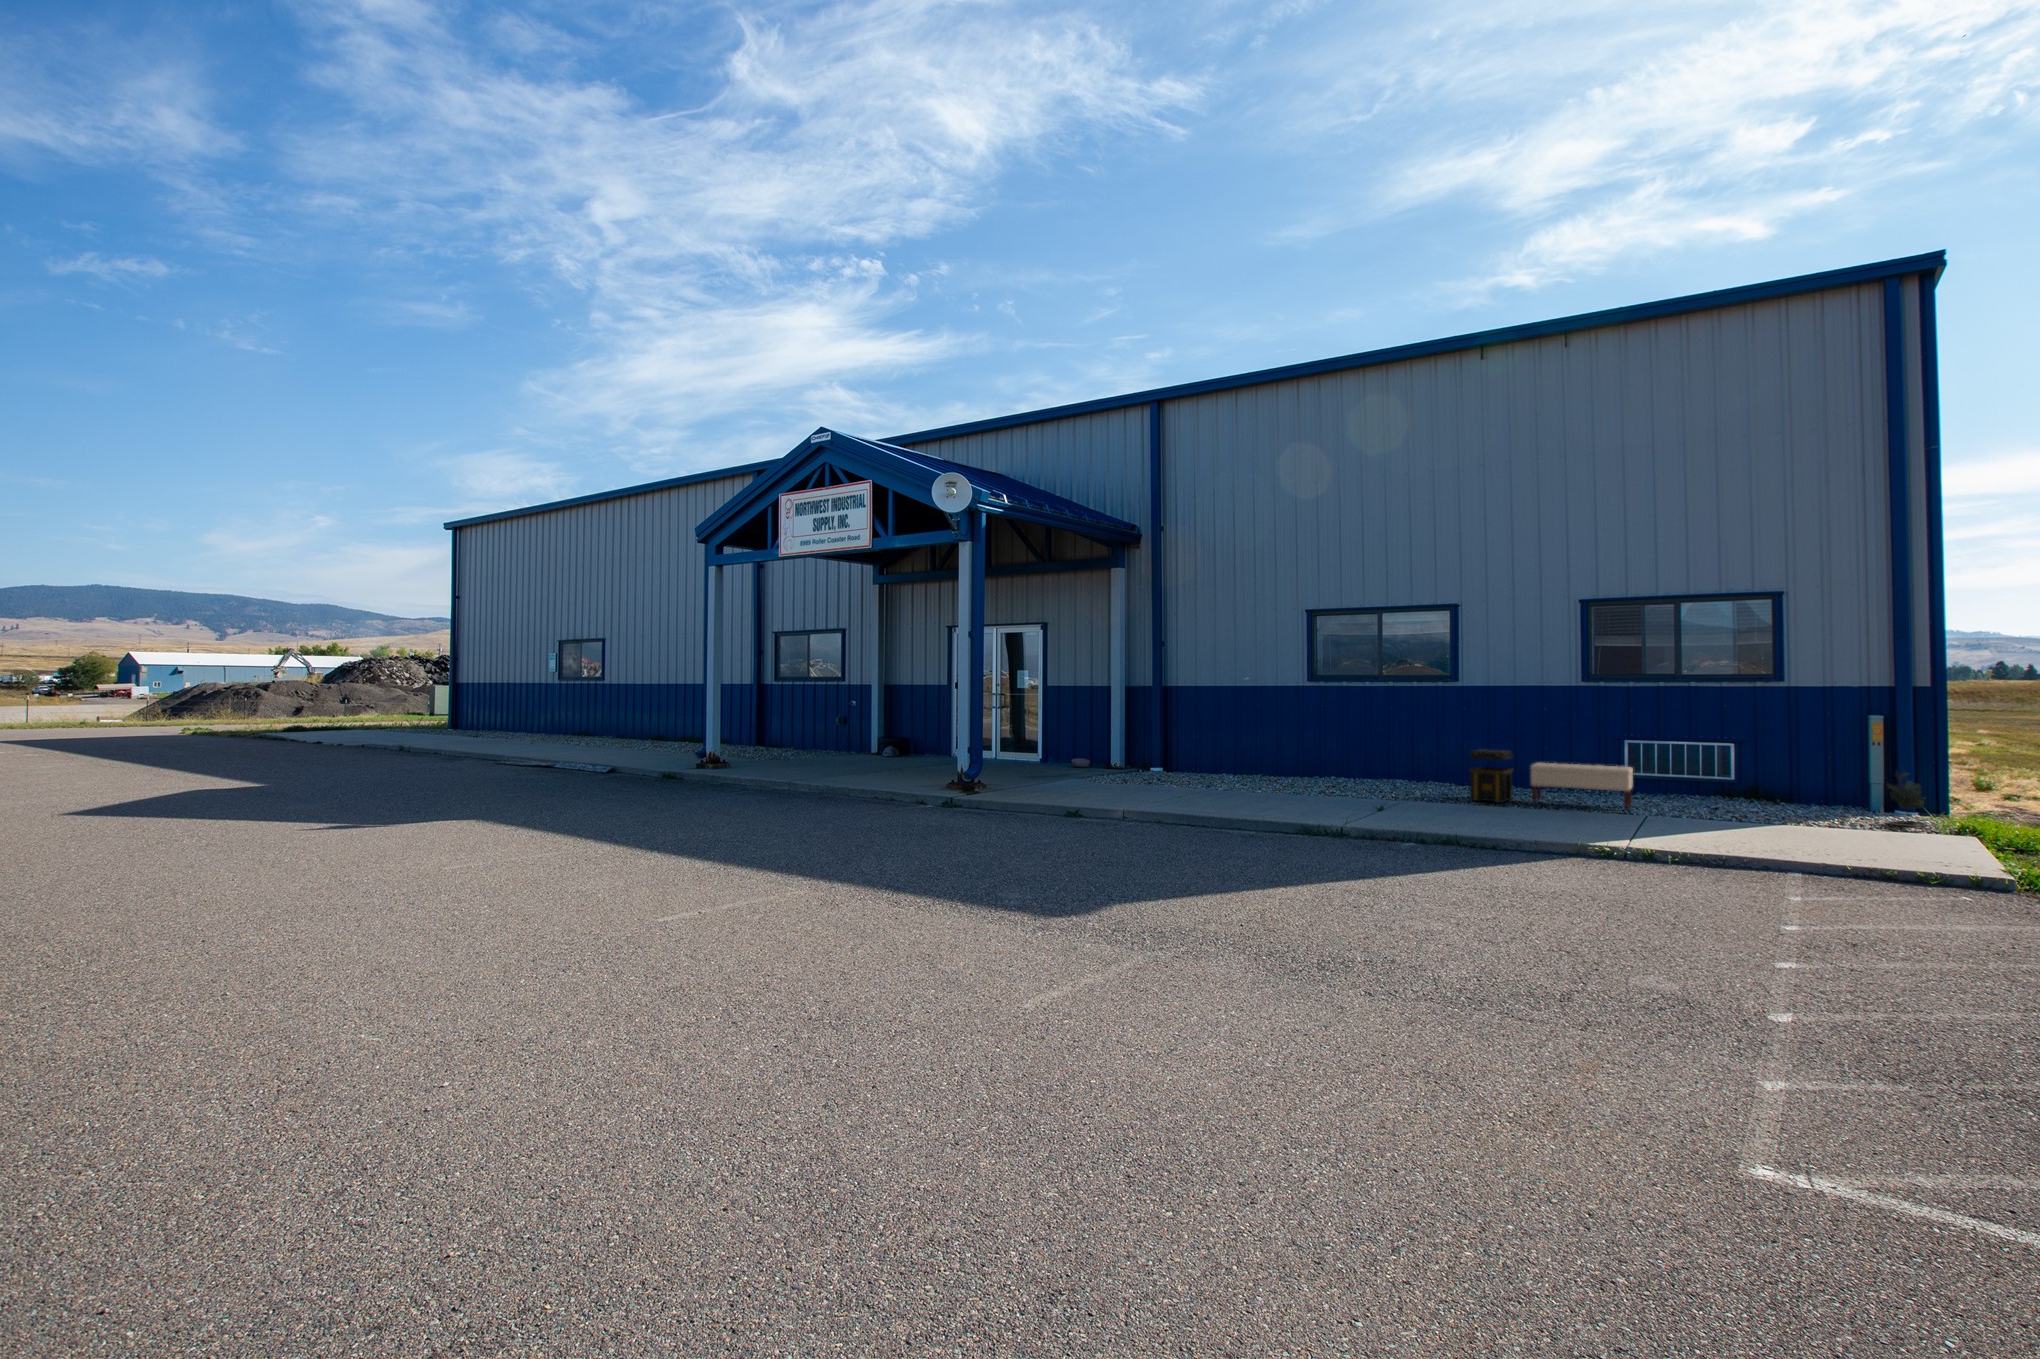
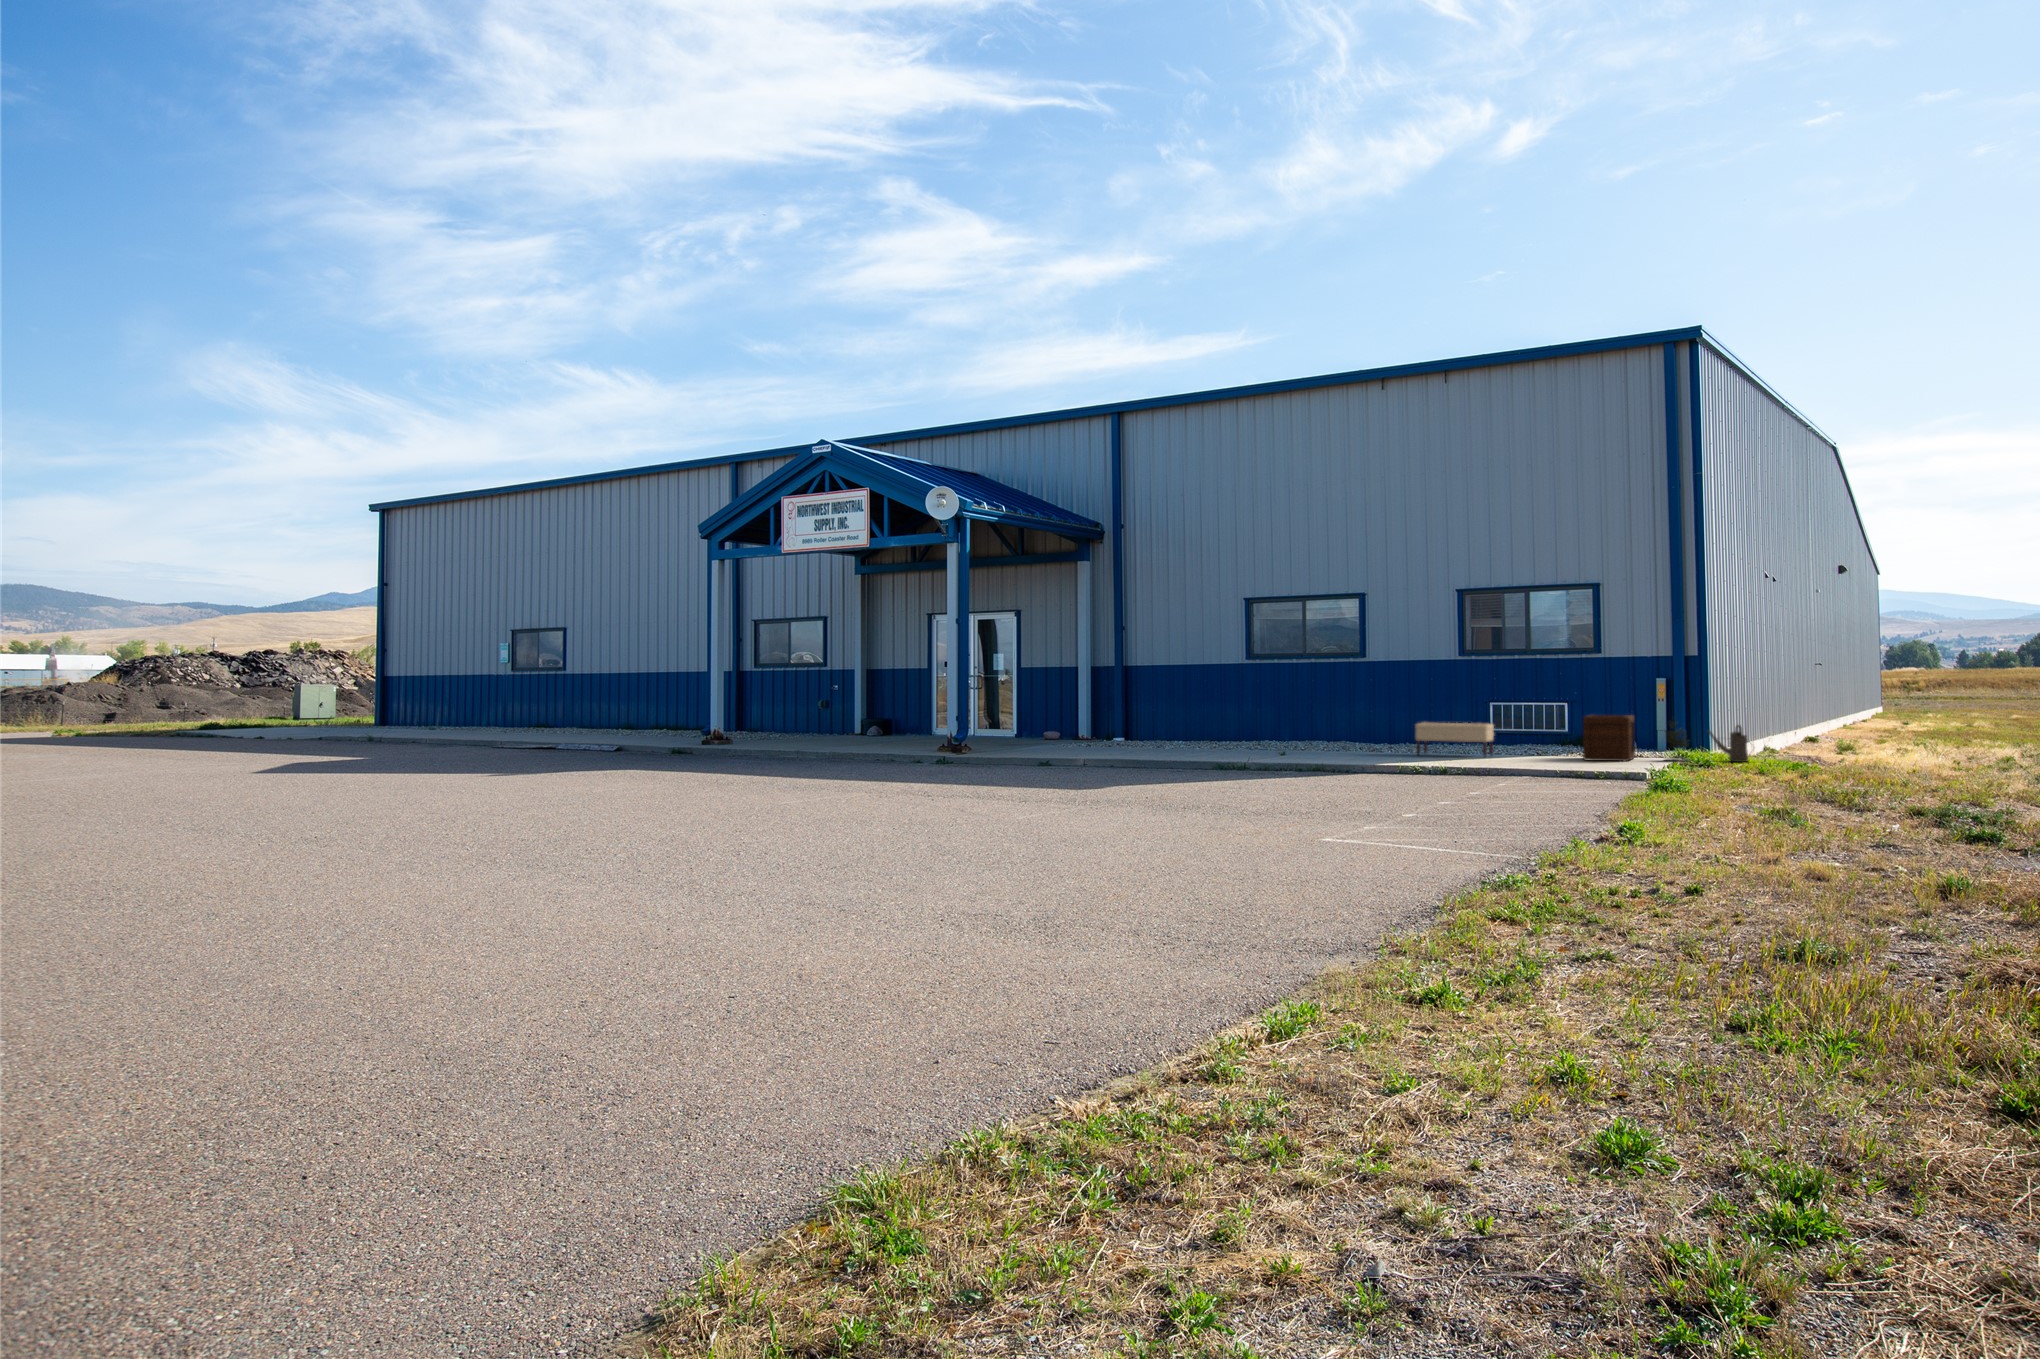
toolbox: present [1469,749,1513,803] -> none [1370,713,1406,755]
wooden crate: none [1770,760,1845,825] -> present [1583,715,1635,761]
watering can: none [1950,780,2028,831] -> present [1709,725,1748,762]

